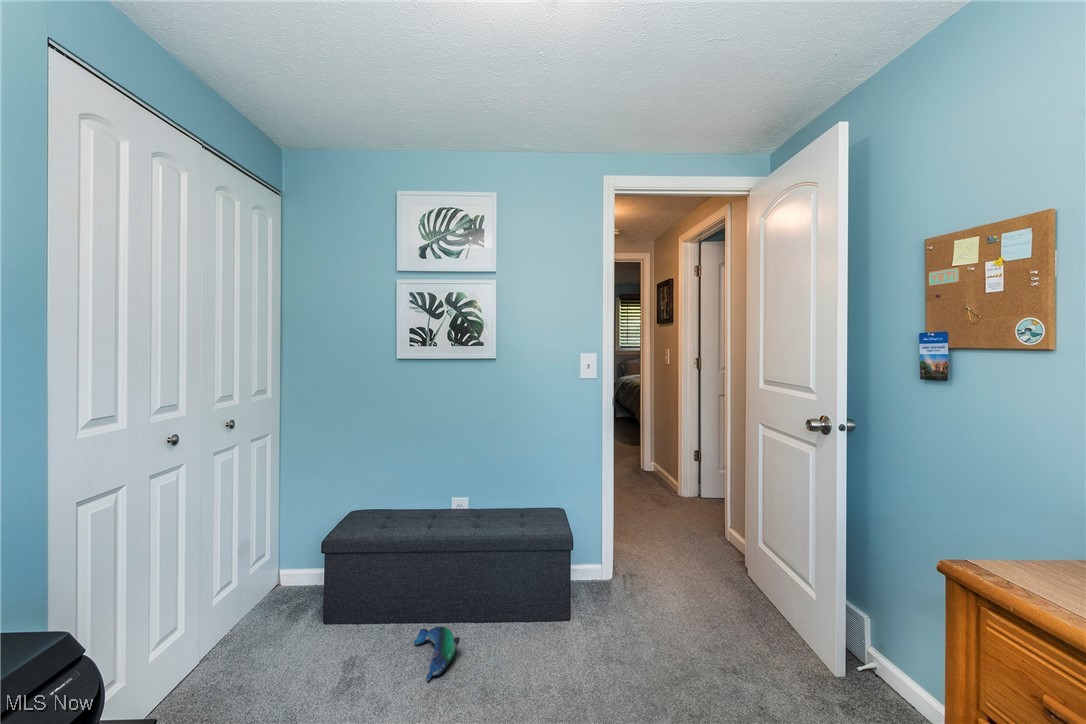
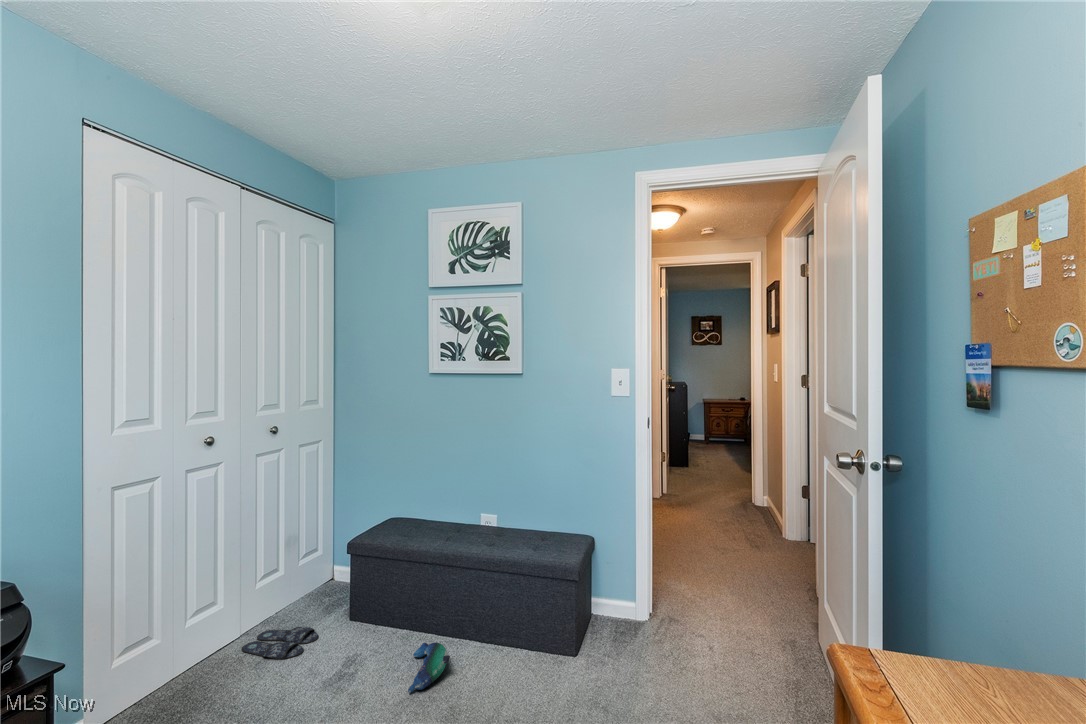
slippers: none [209,633,298,674] -> present [241,627,319,659]

